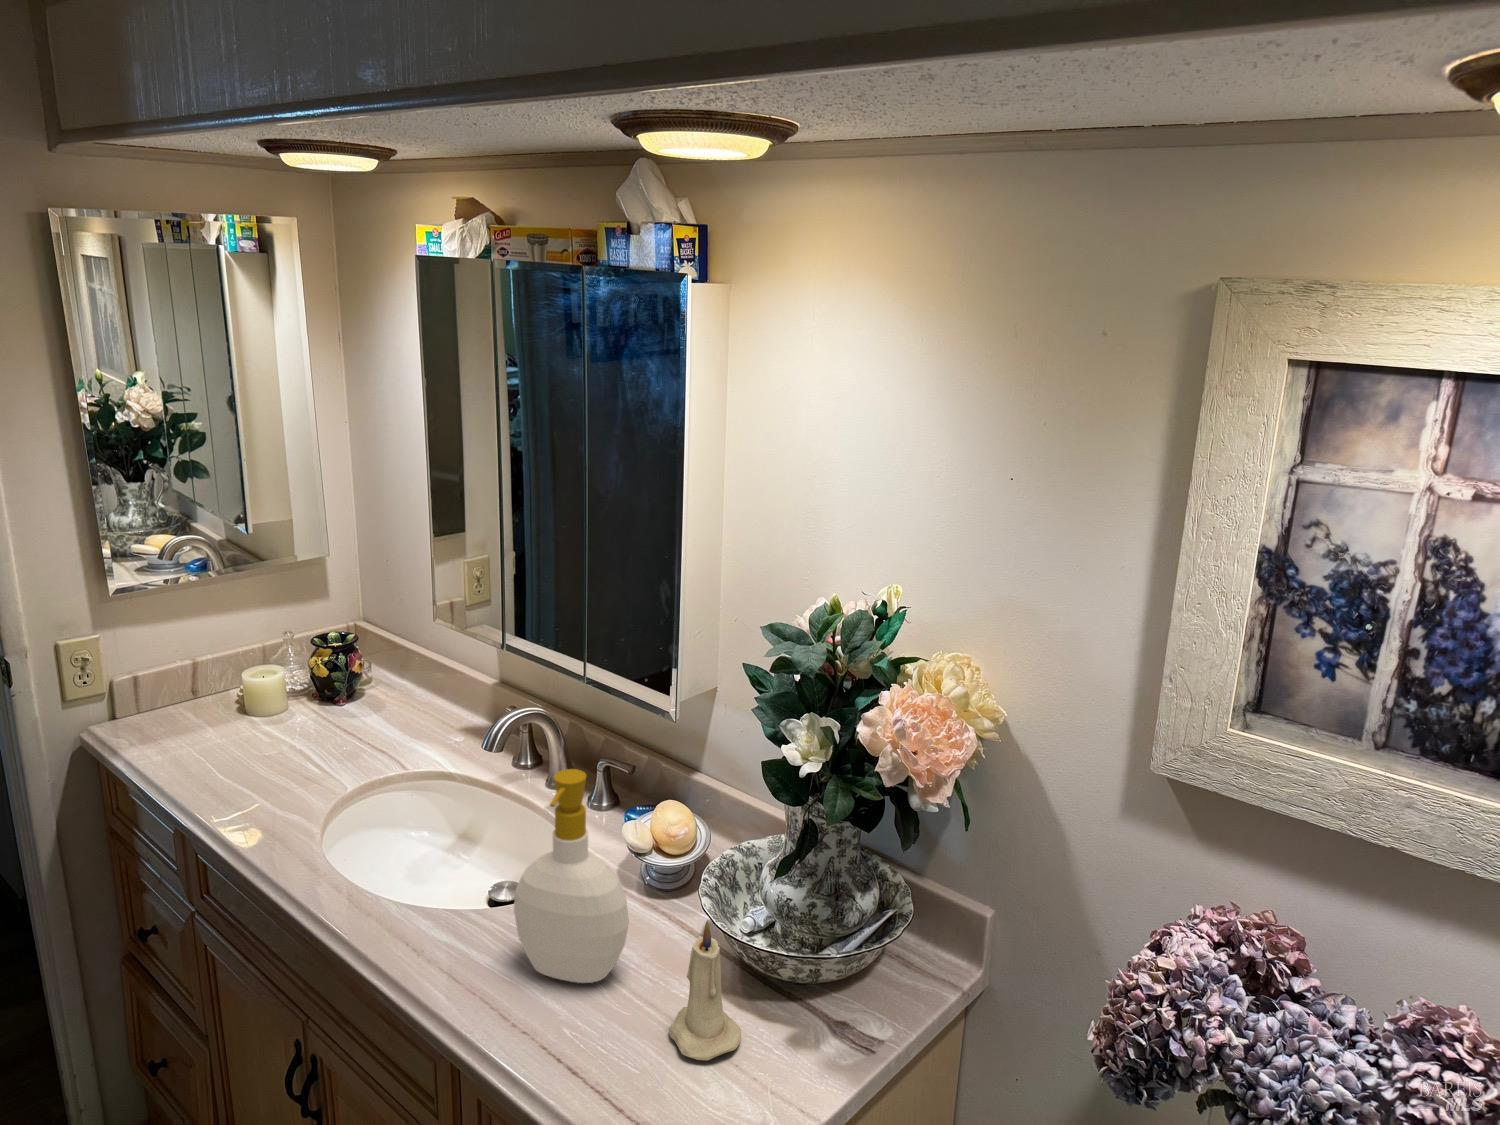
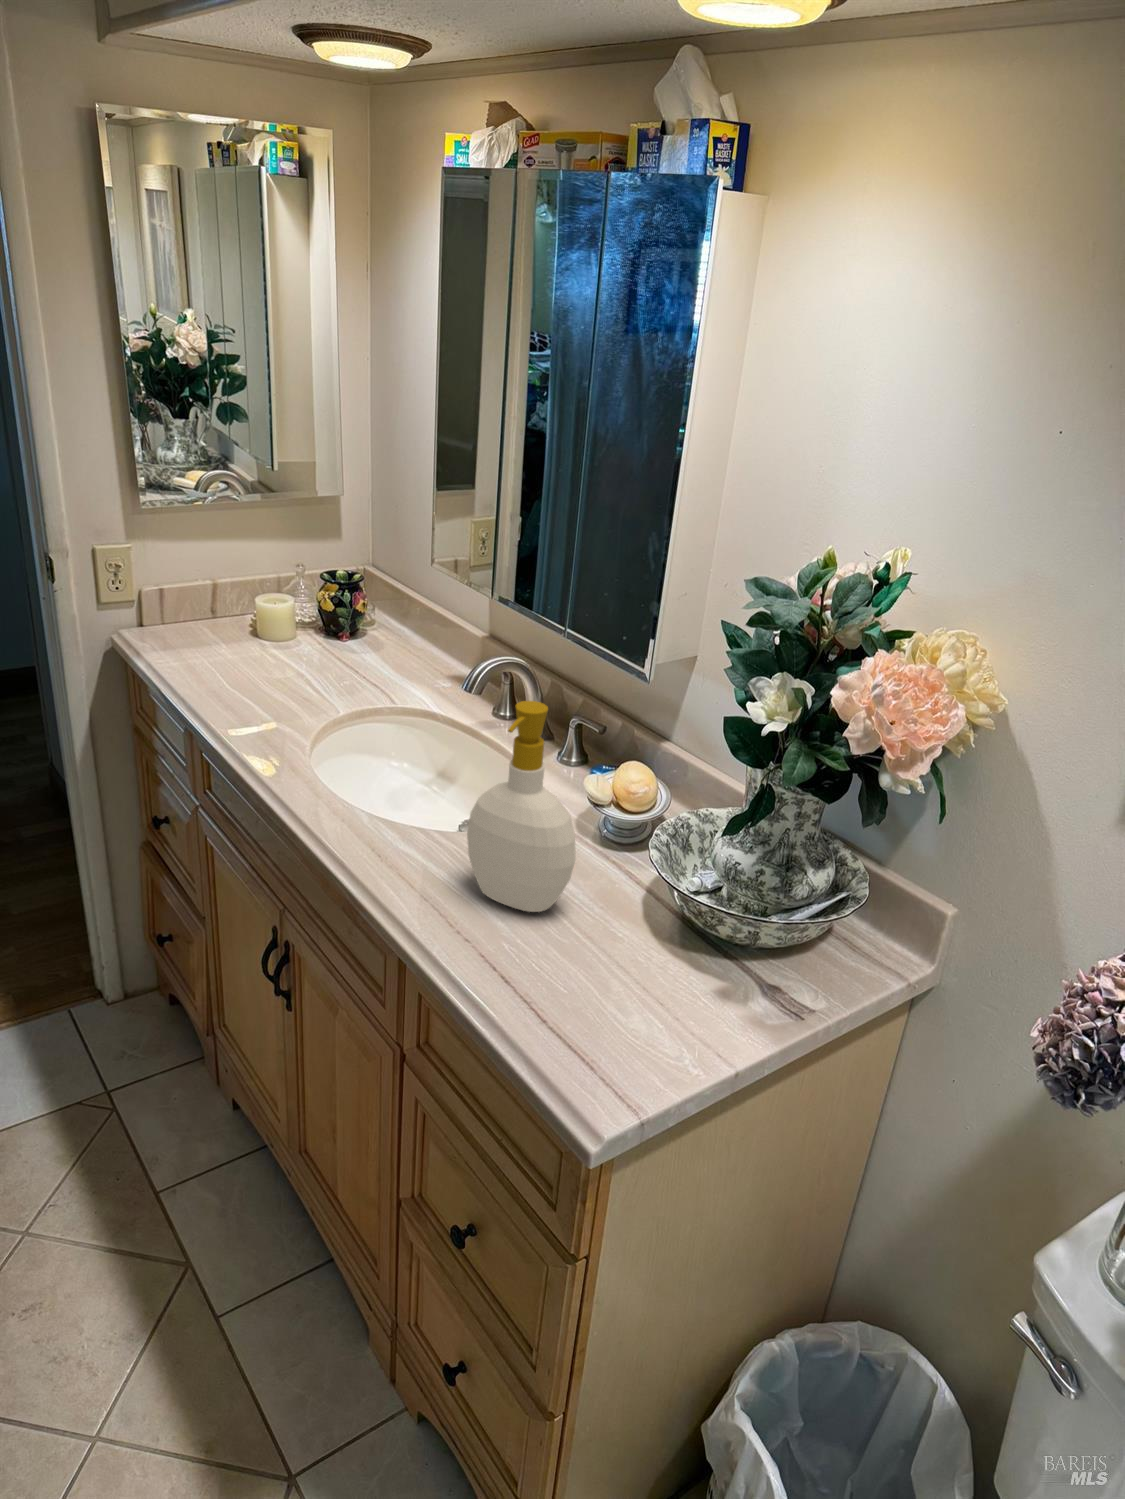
candle: present [669,920,741,1060] -> none [600,864,671,998]

